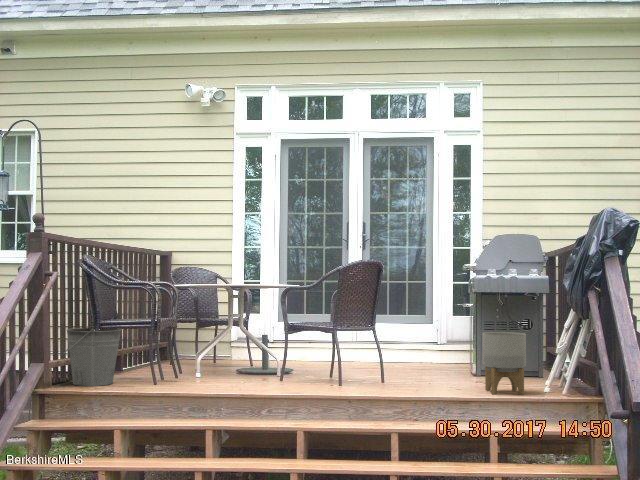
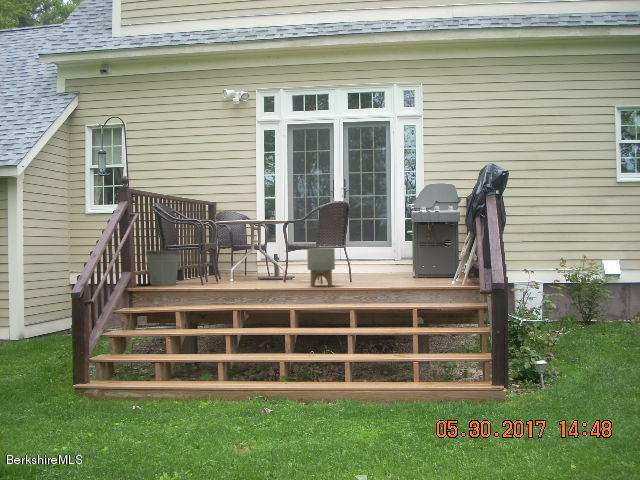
planter: present [482,332,526,395] -> present [307,248,335,287]

